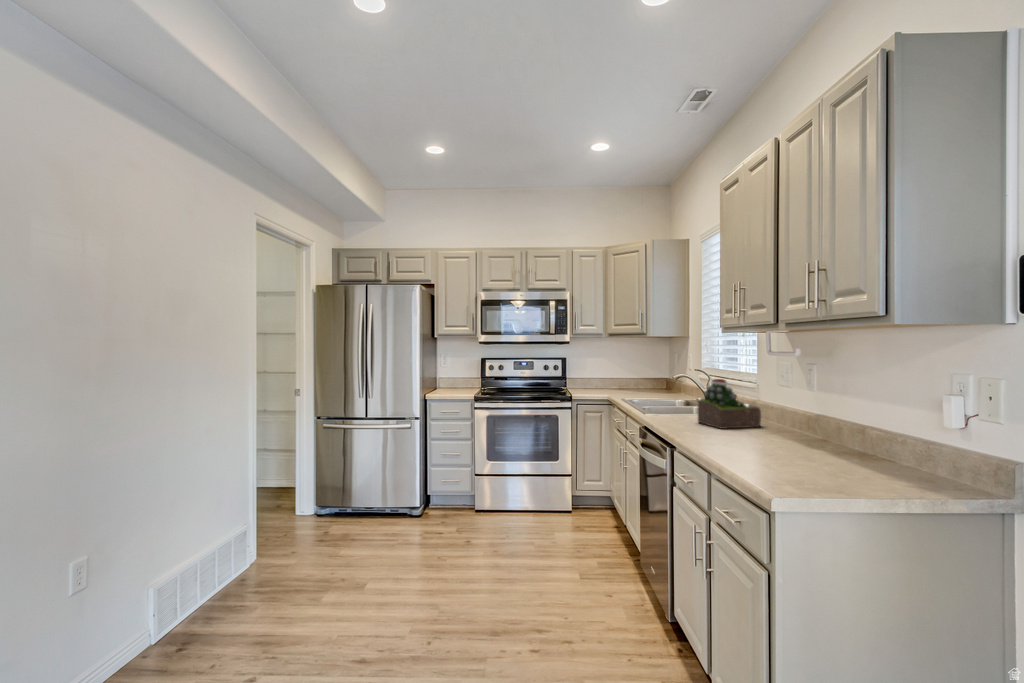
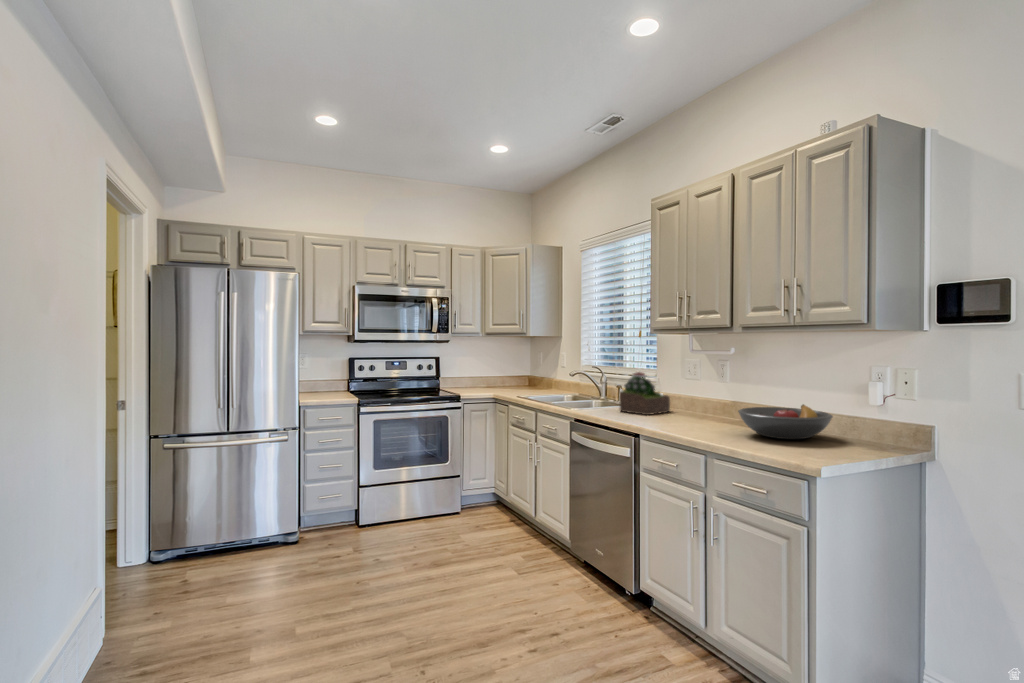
fruit bowl: none [779,429,914,476] -> present [738,404,833,439]

